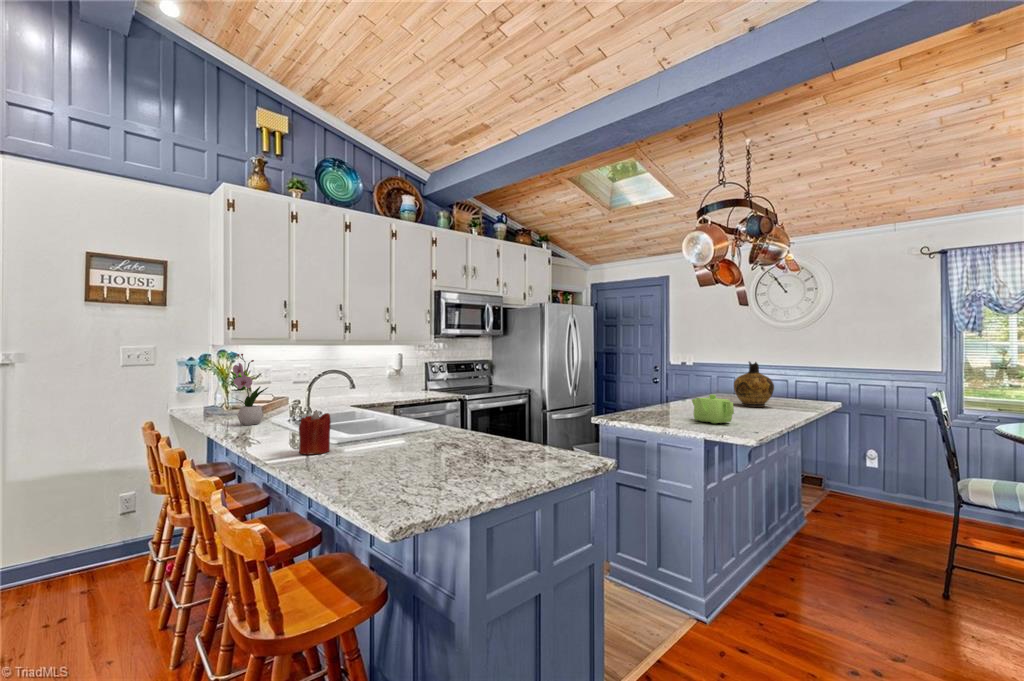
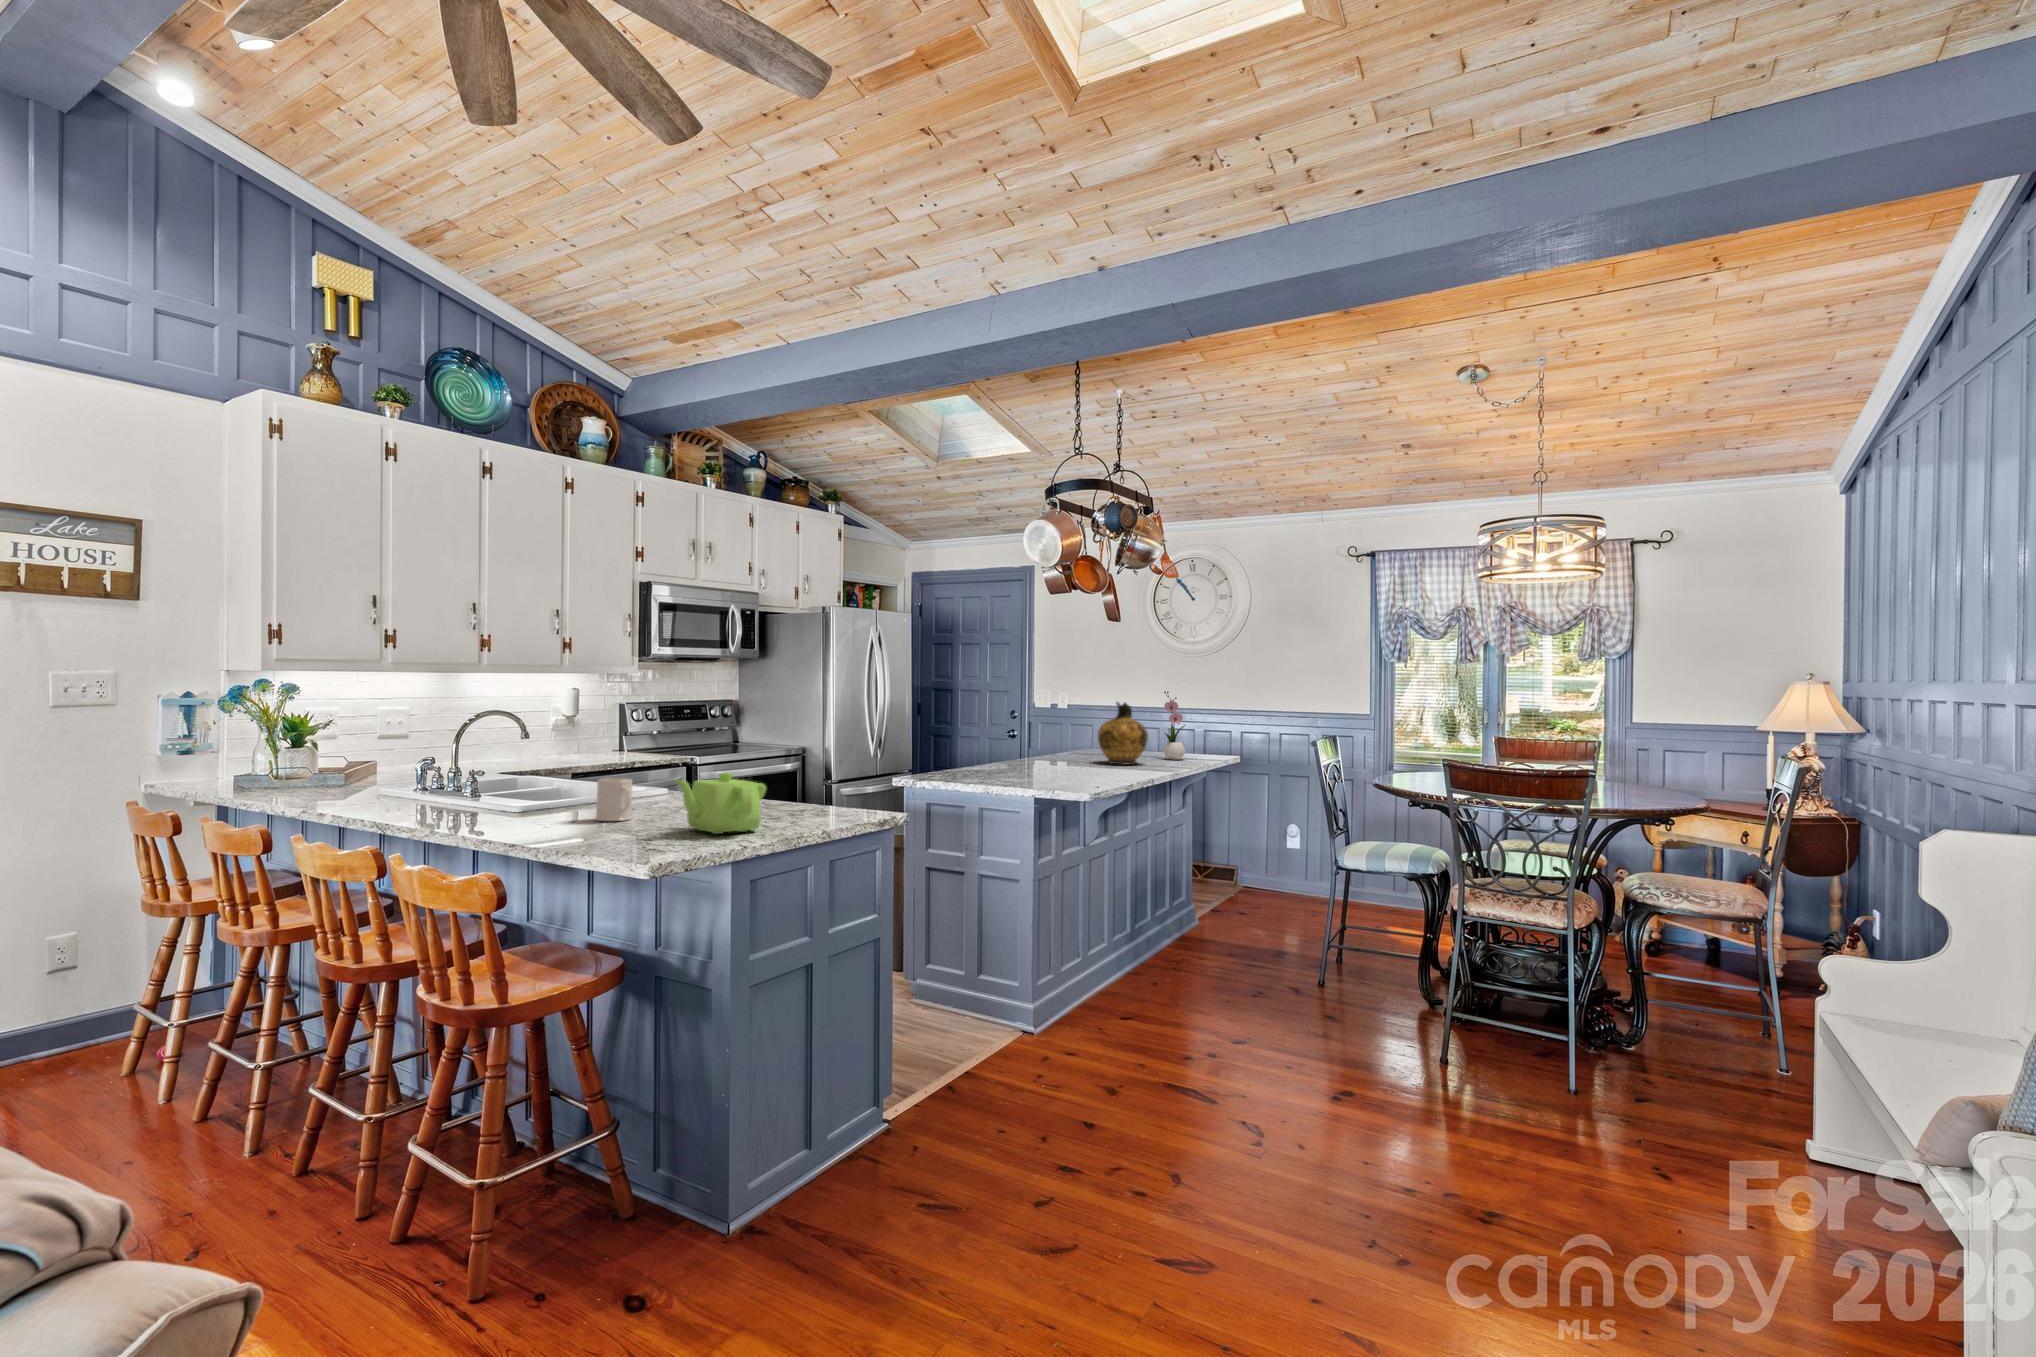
flower arrangement: present [233,354,267,425] -> present [1163,691,1186,760]
teapot: present [692,394,734,423] -> present [675,772,766,834]
candle: present [299,411,331,455] -> none [476,764,524,822]
mug: none [377,423,404,458] -> present [596,778,632,821]

